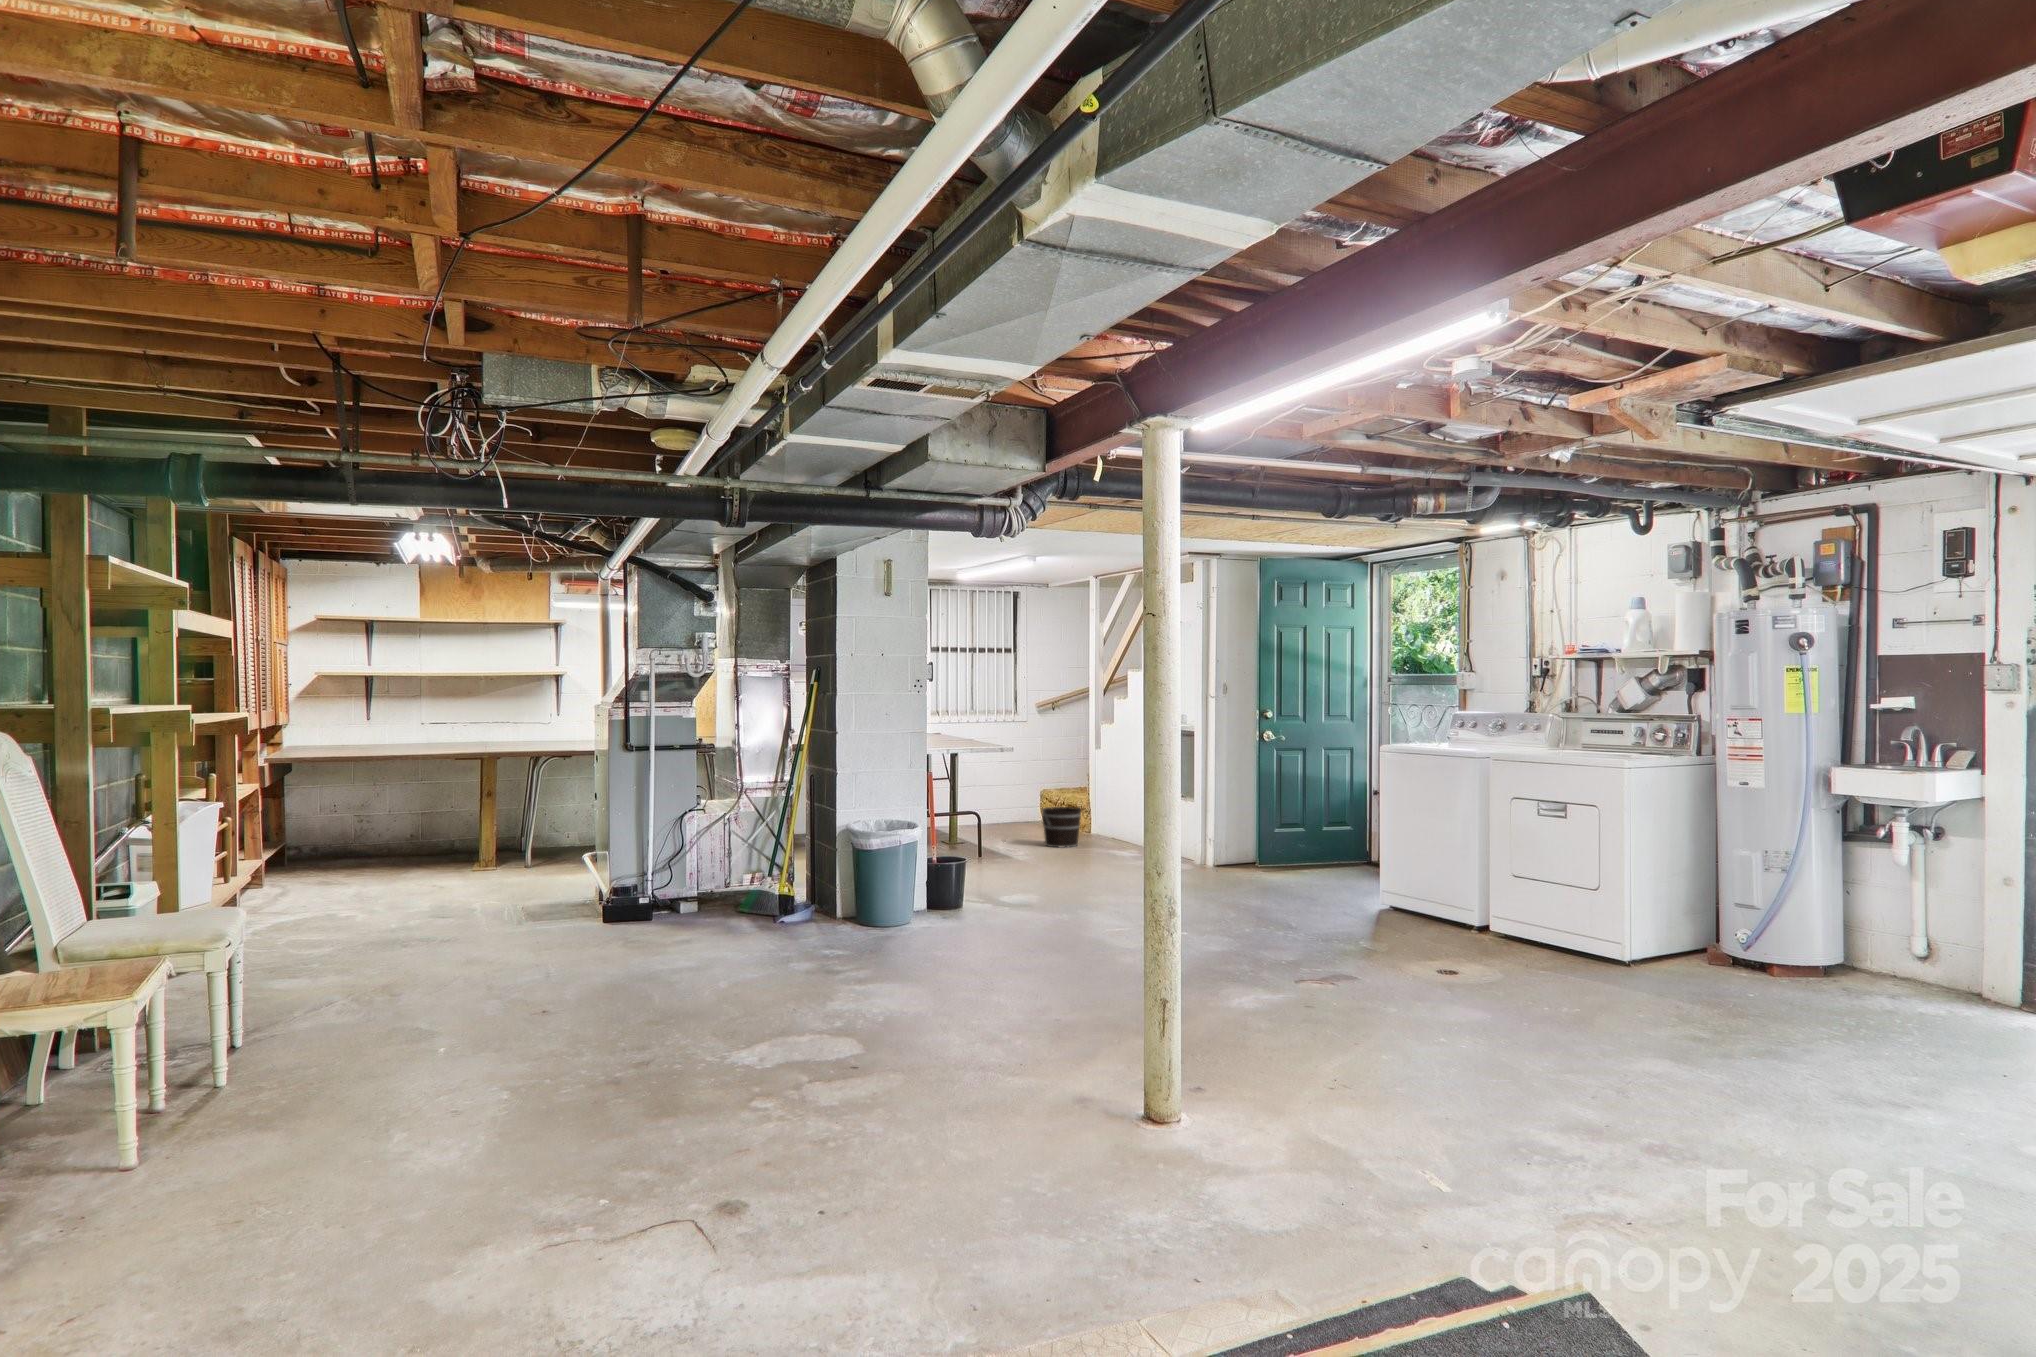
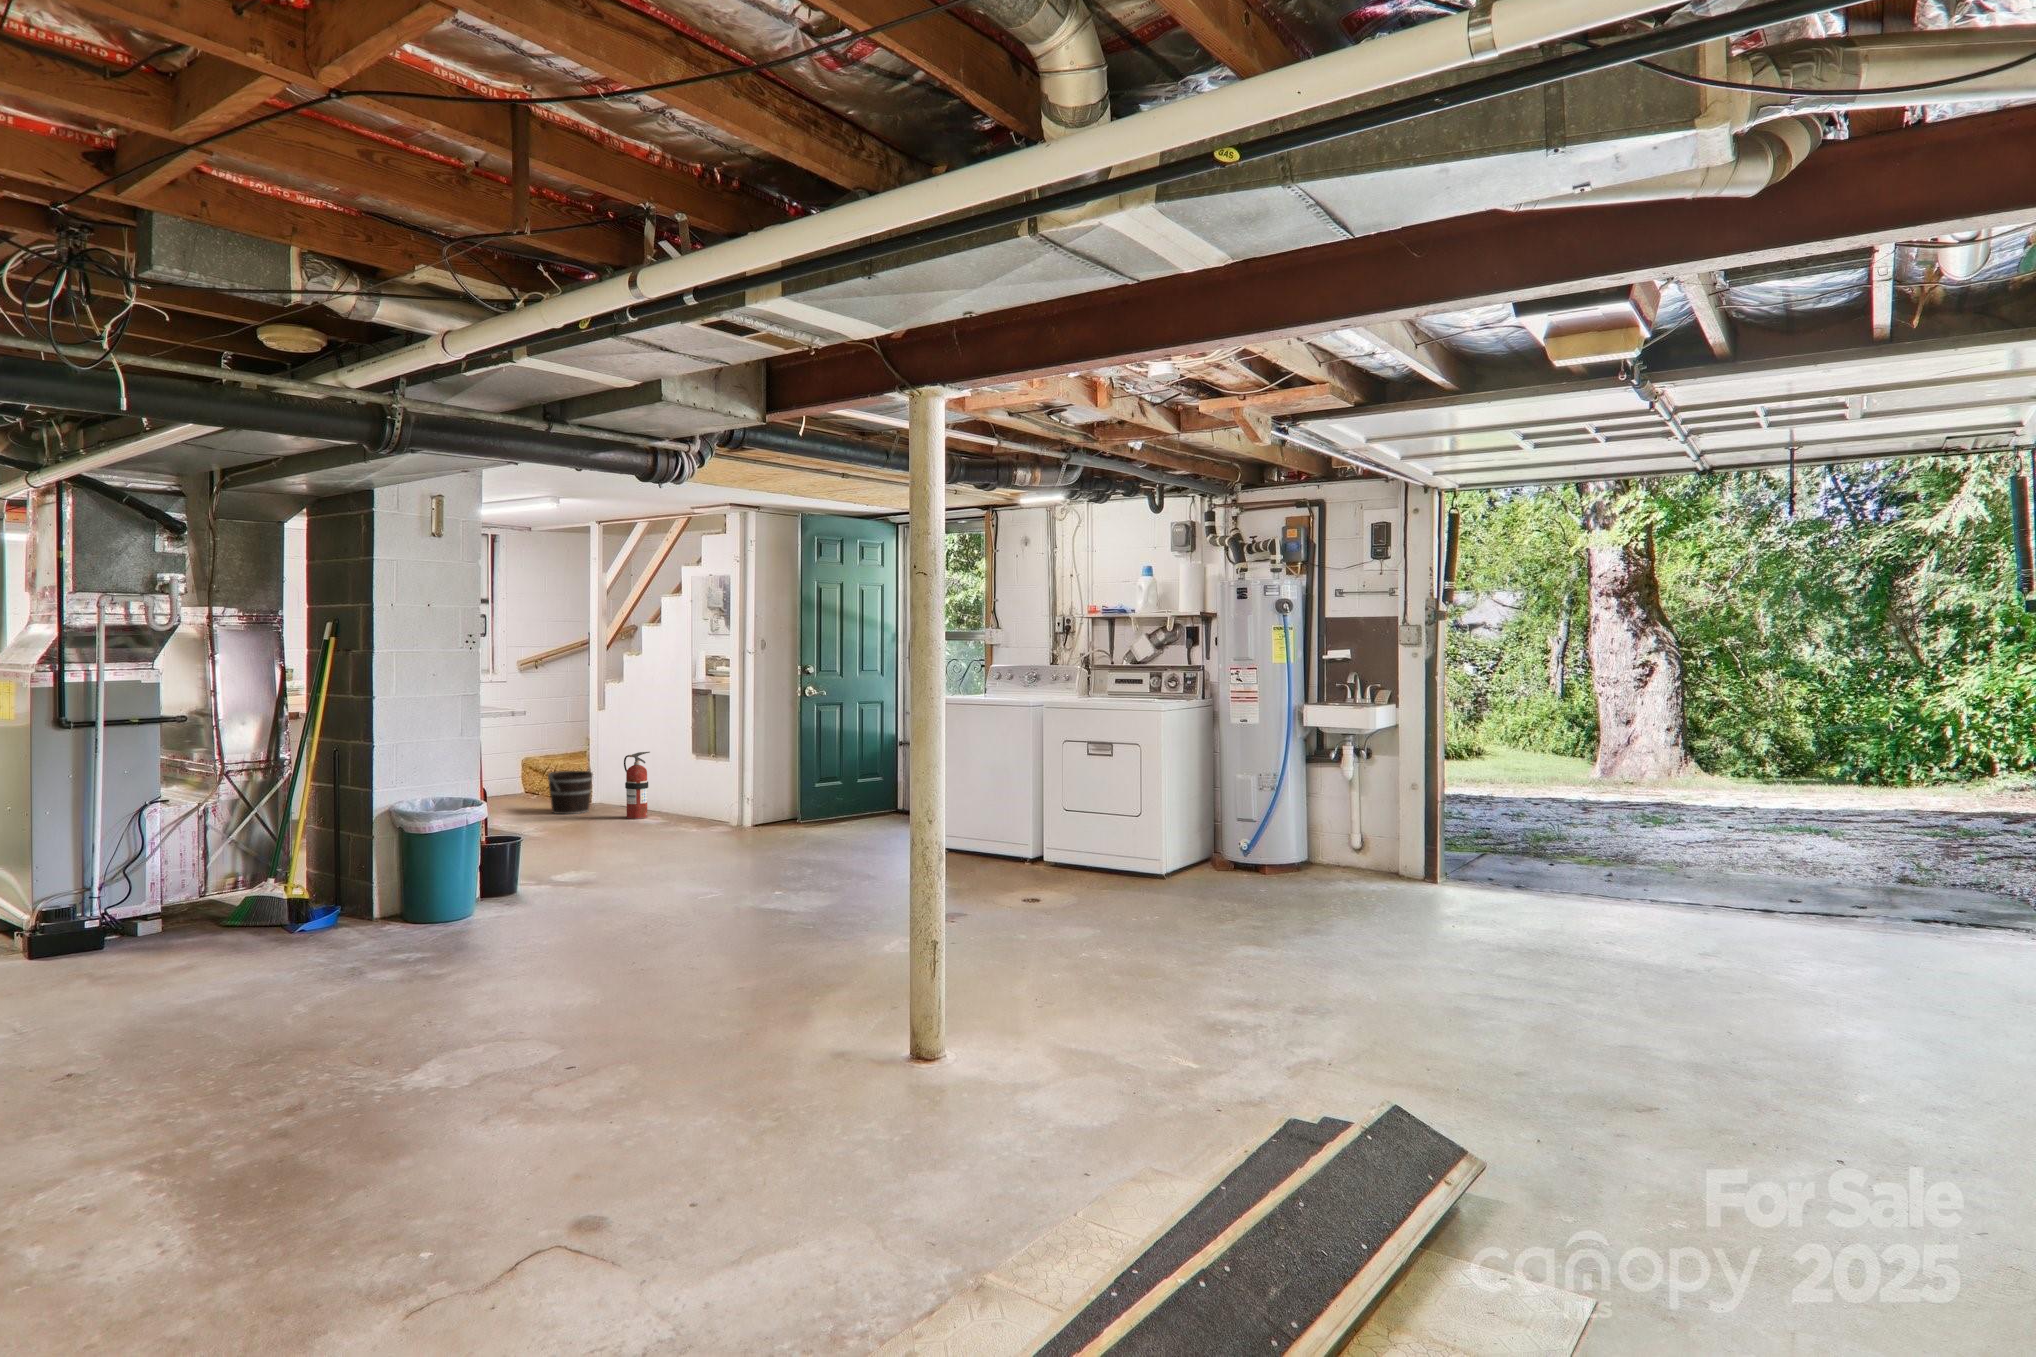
fire extinguisher: none [1102,792,1124,856] -> present [624,752,650,819]

